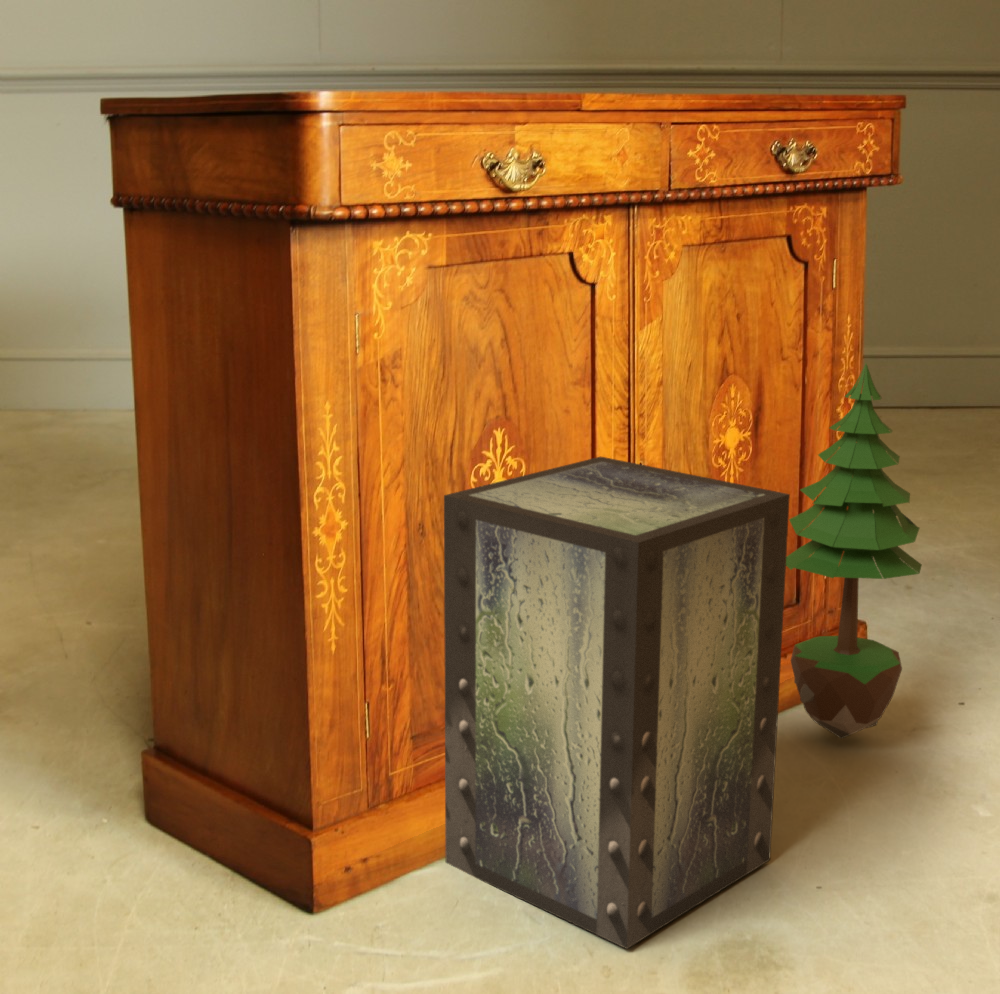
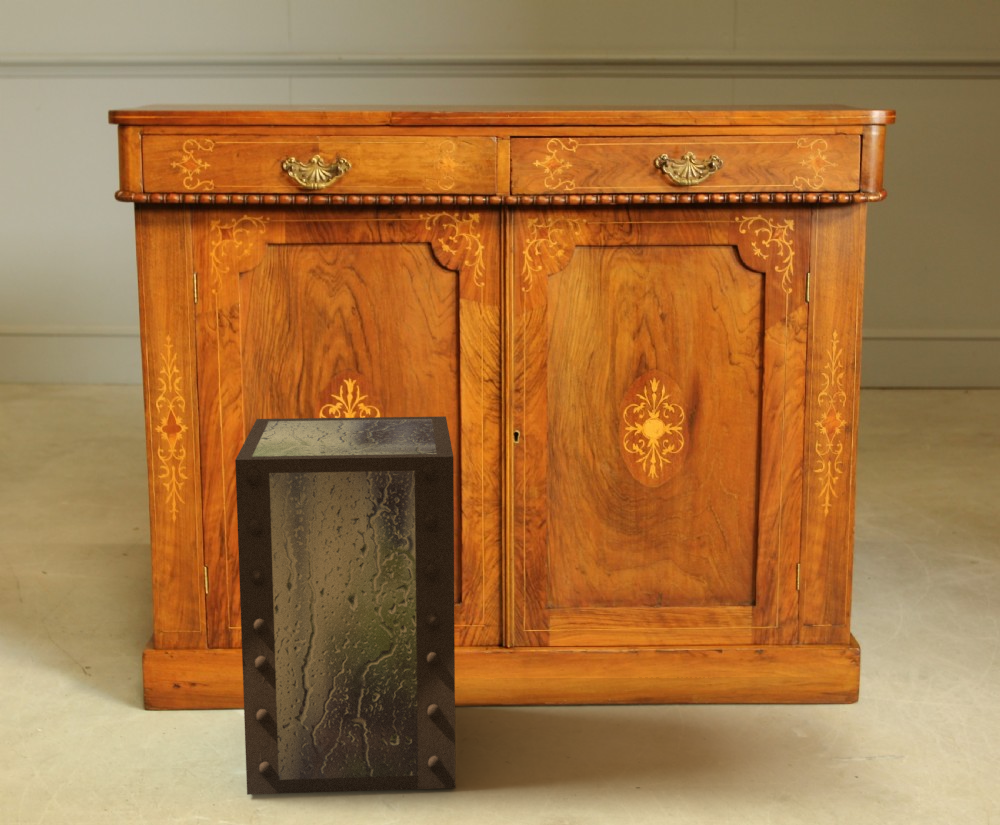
potted tree: present [786,364,922,739] -> none [648,367,786,739]

